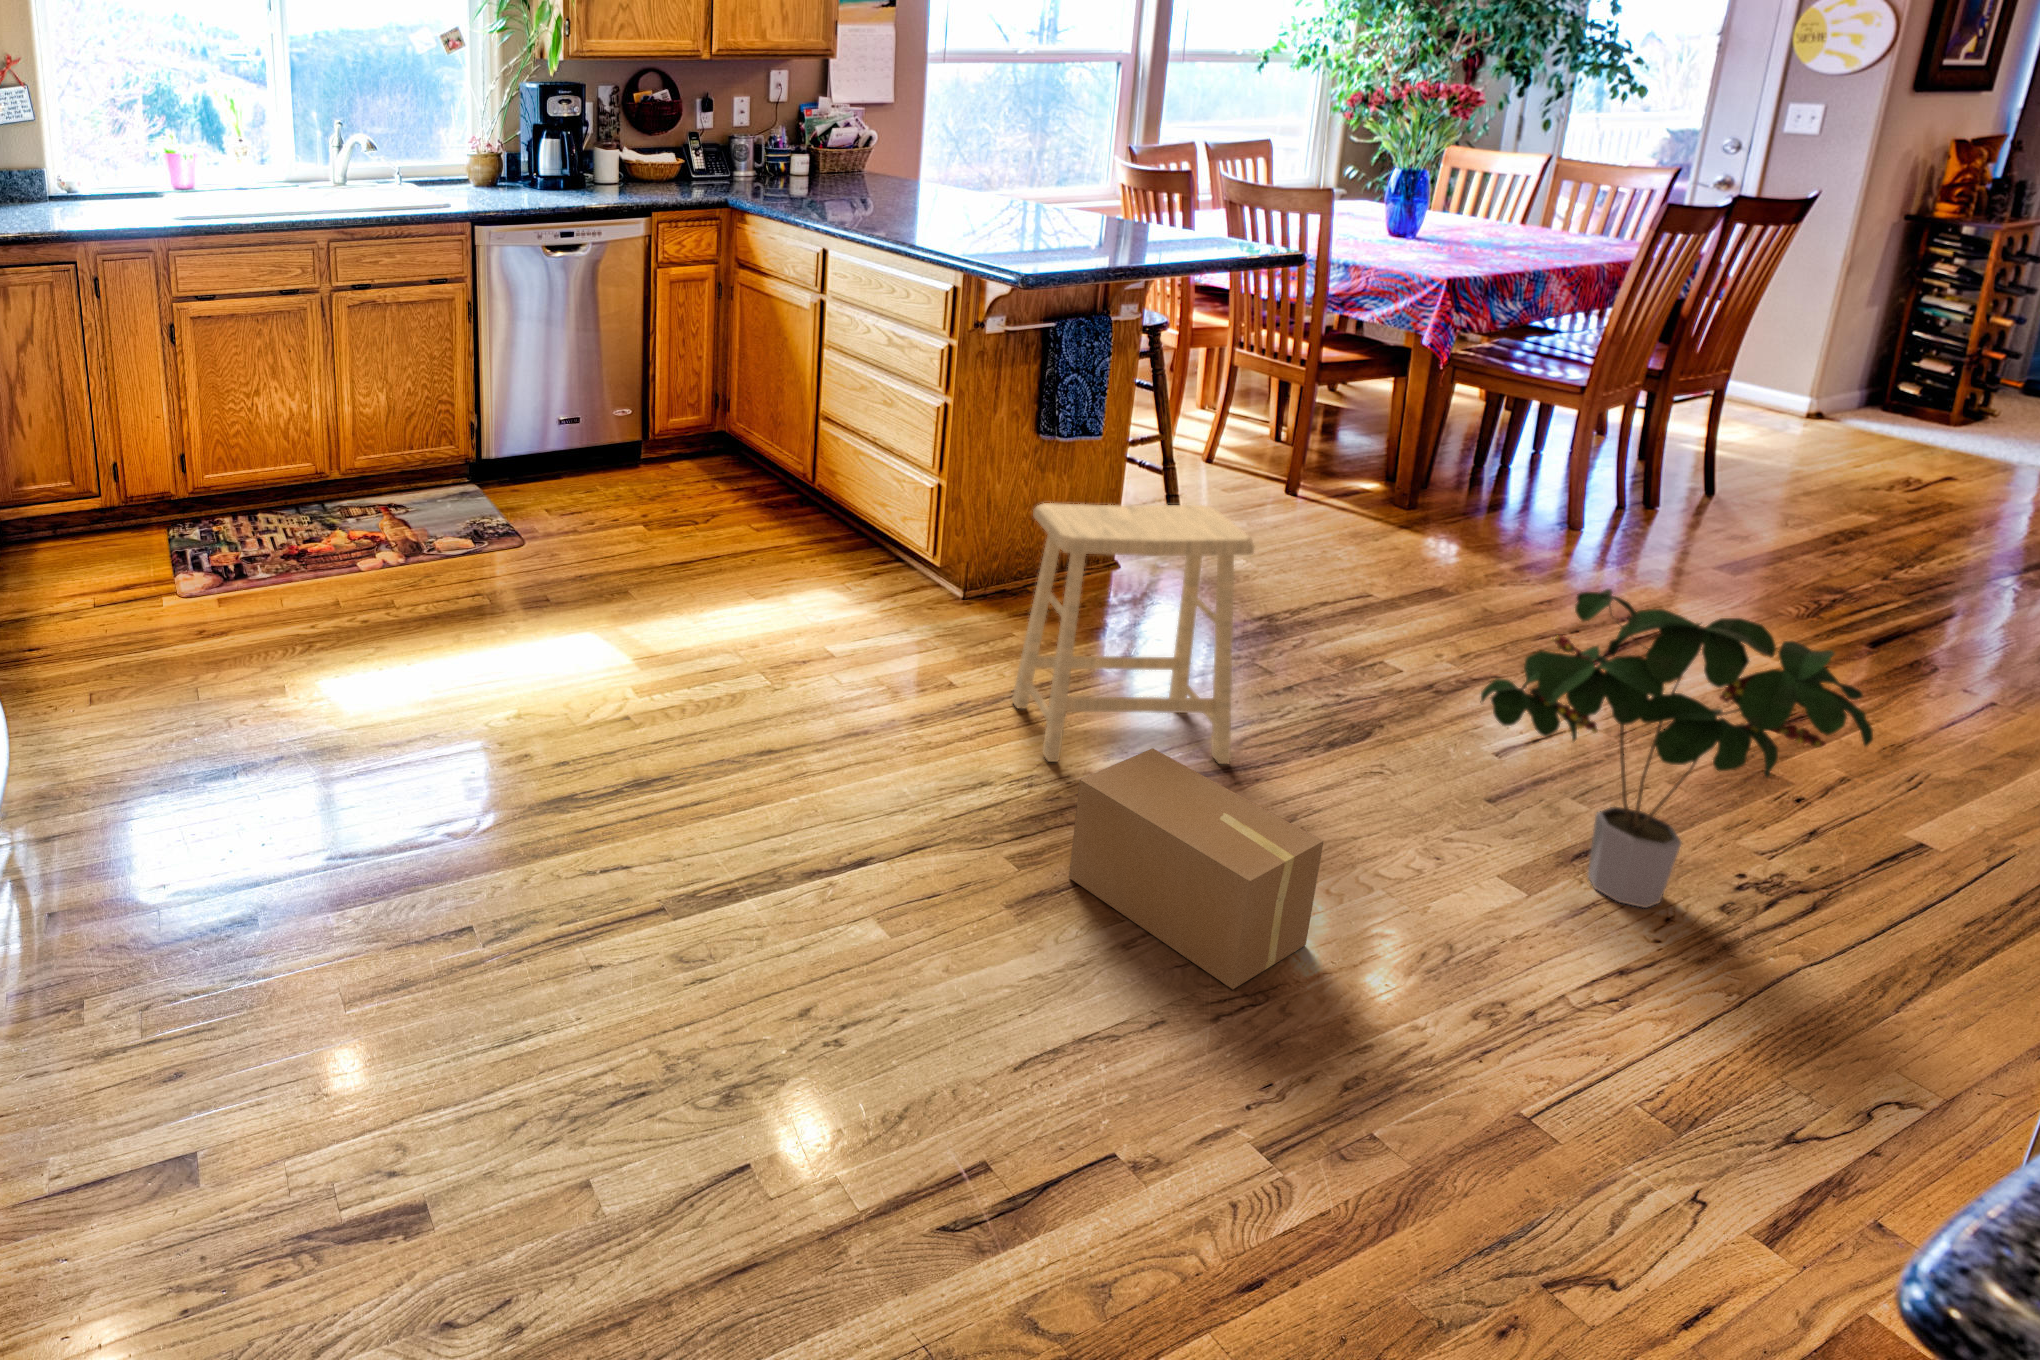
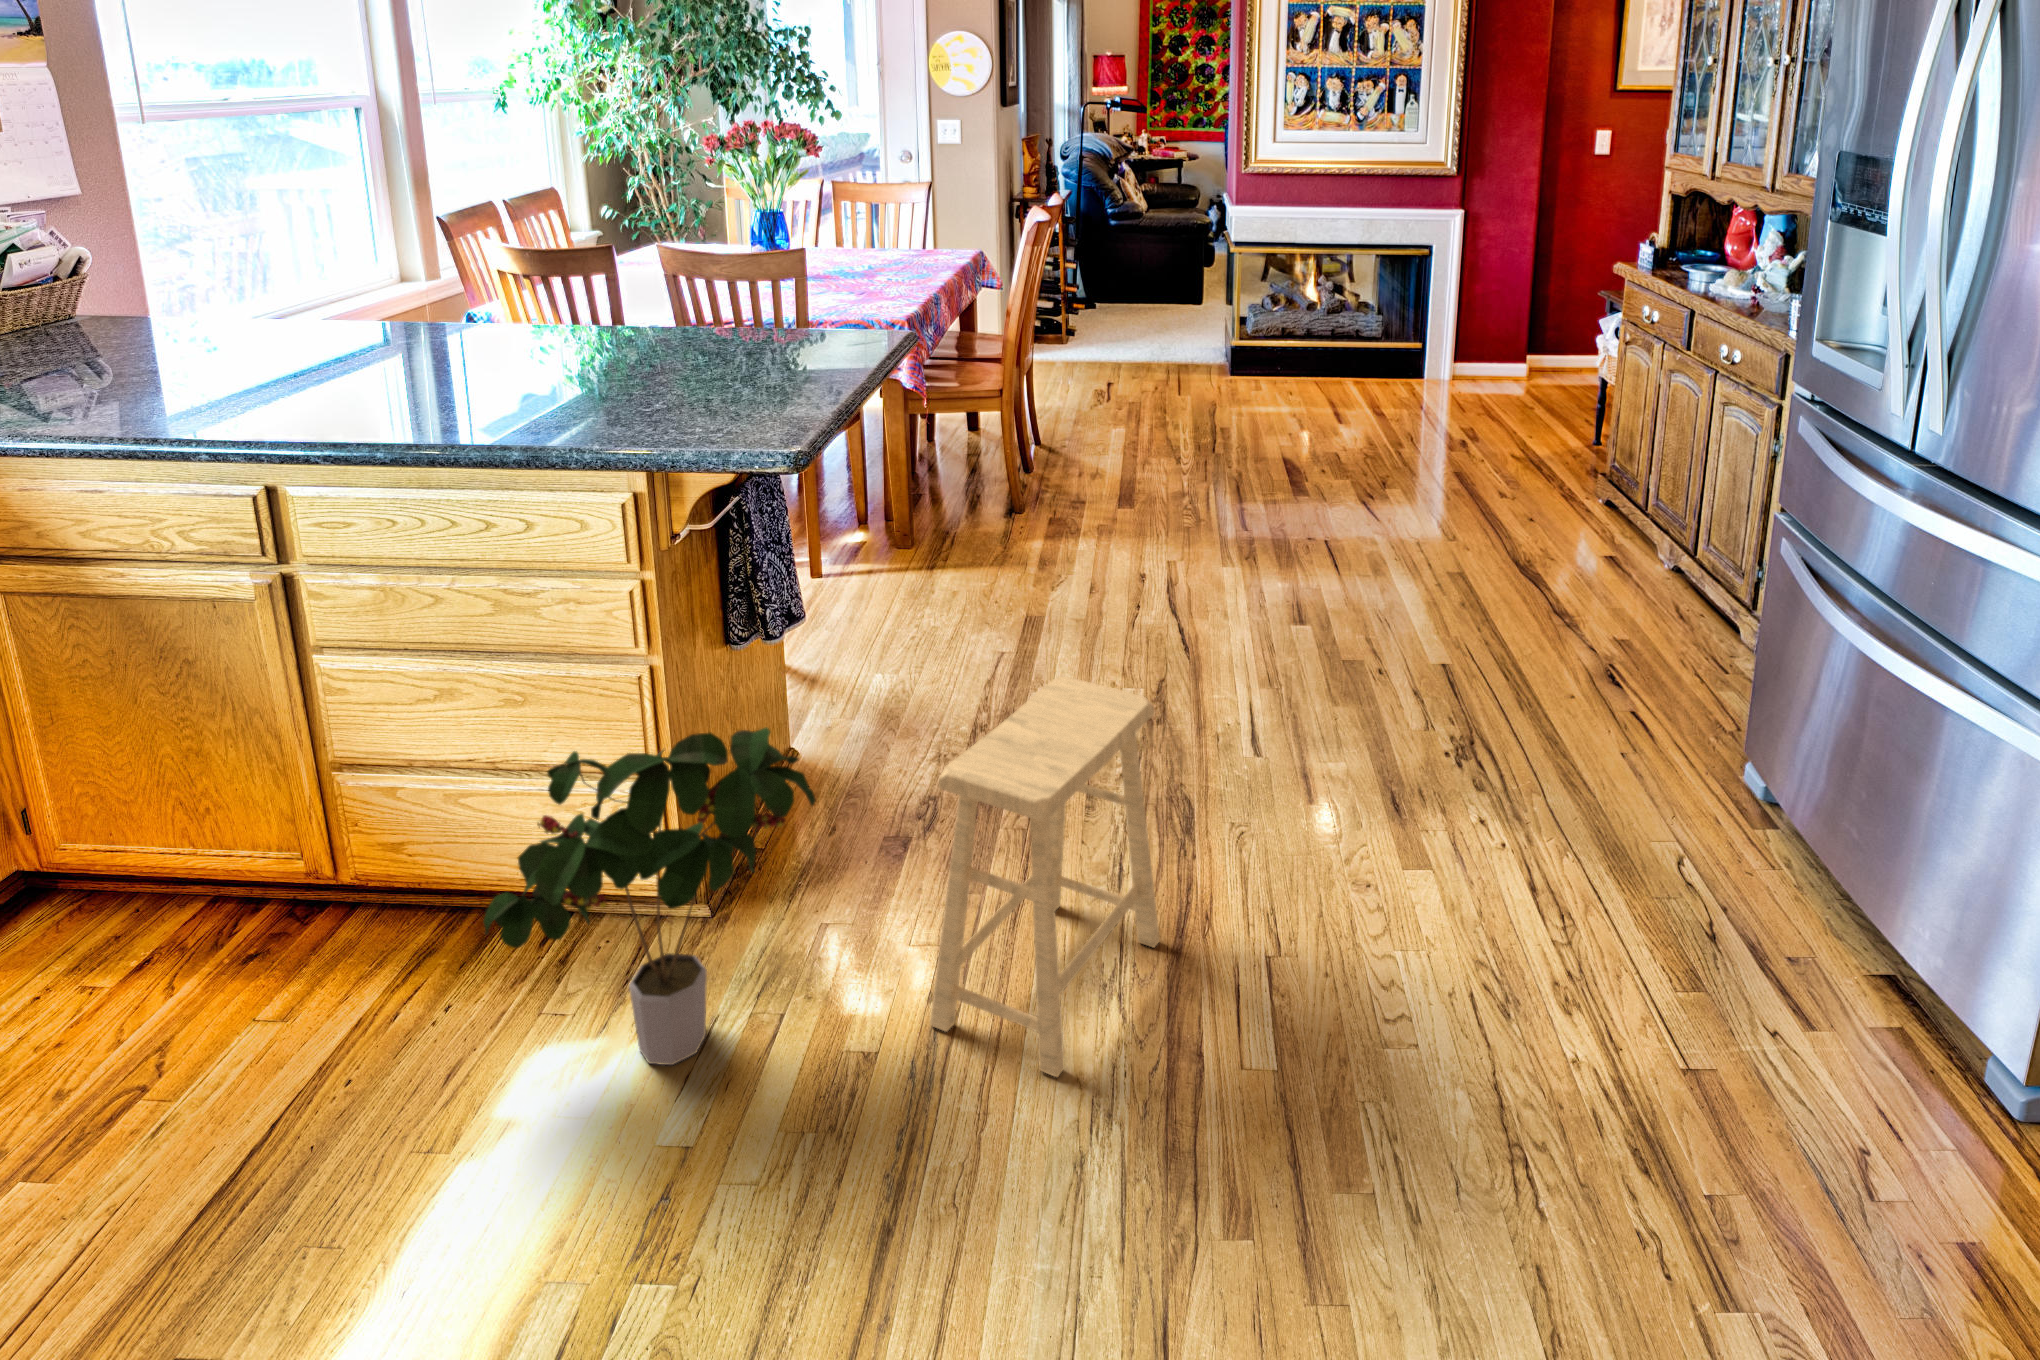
potted plant: present [1480,589,1873,908] -> present [483,727,816,1065]
cardboard box: present [1069,748,1323,989] -> none [1229,984,1476,1210]

